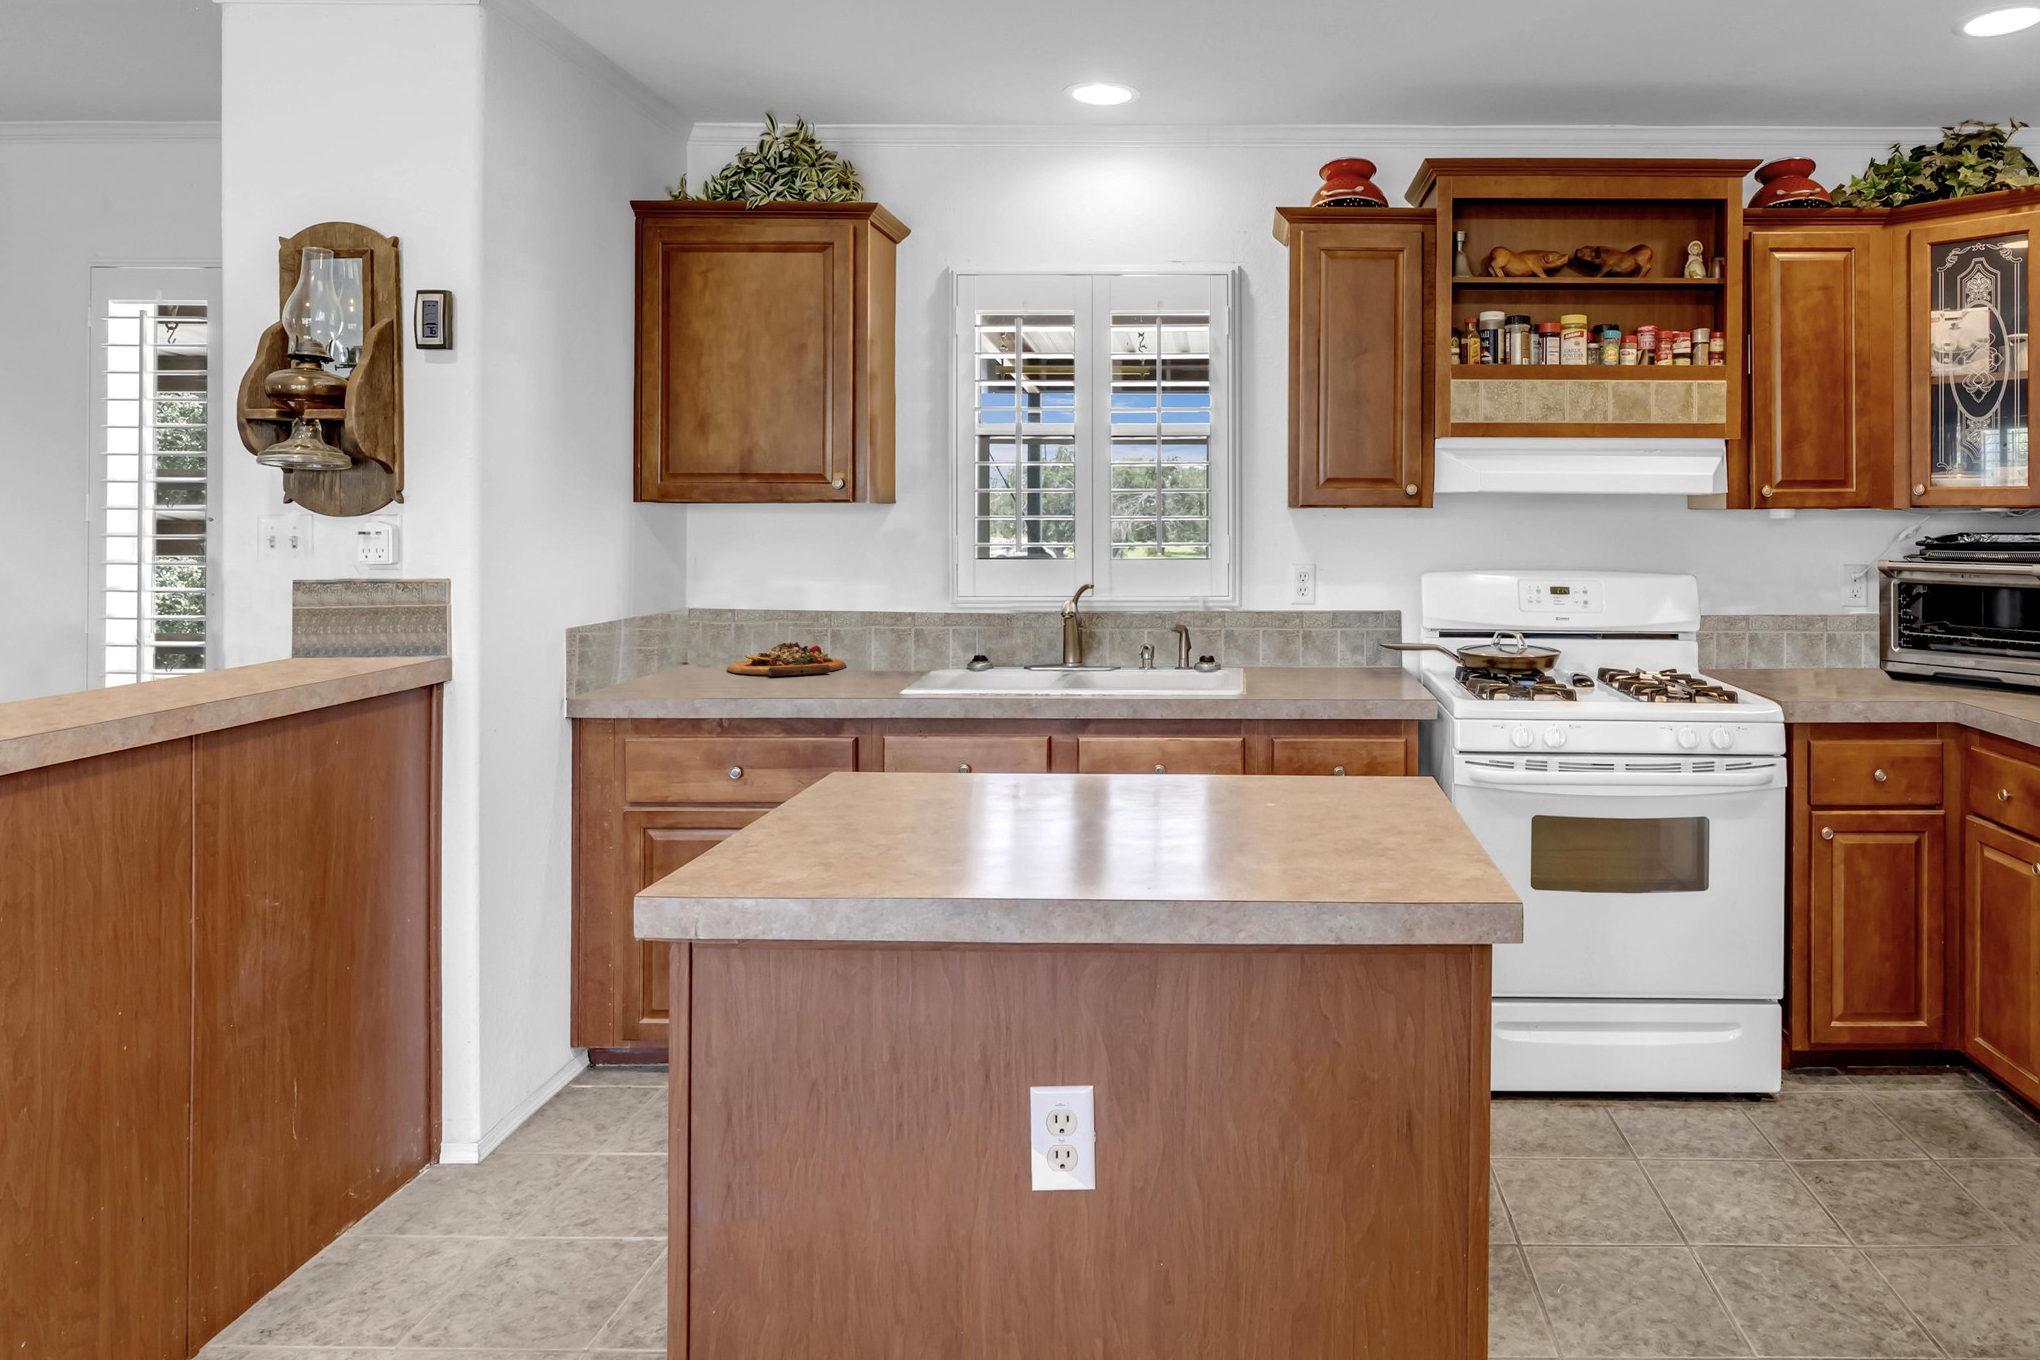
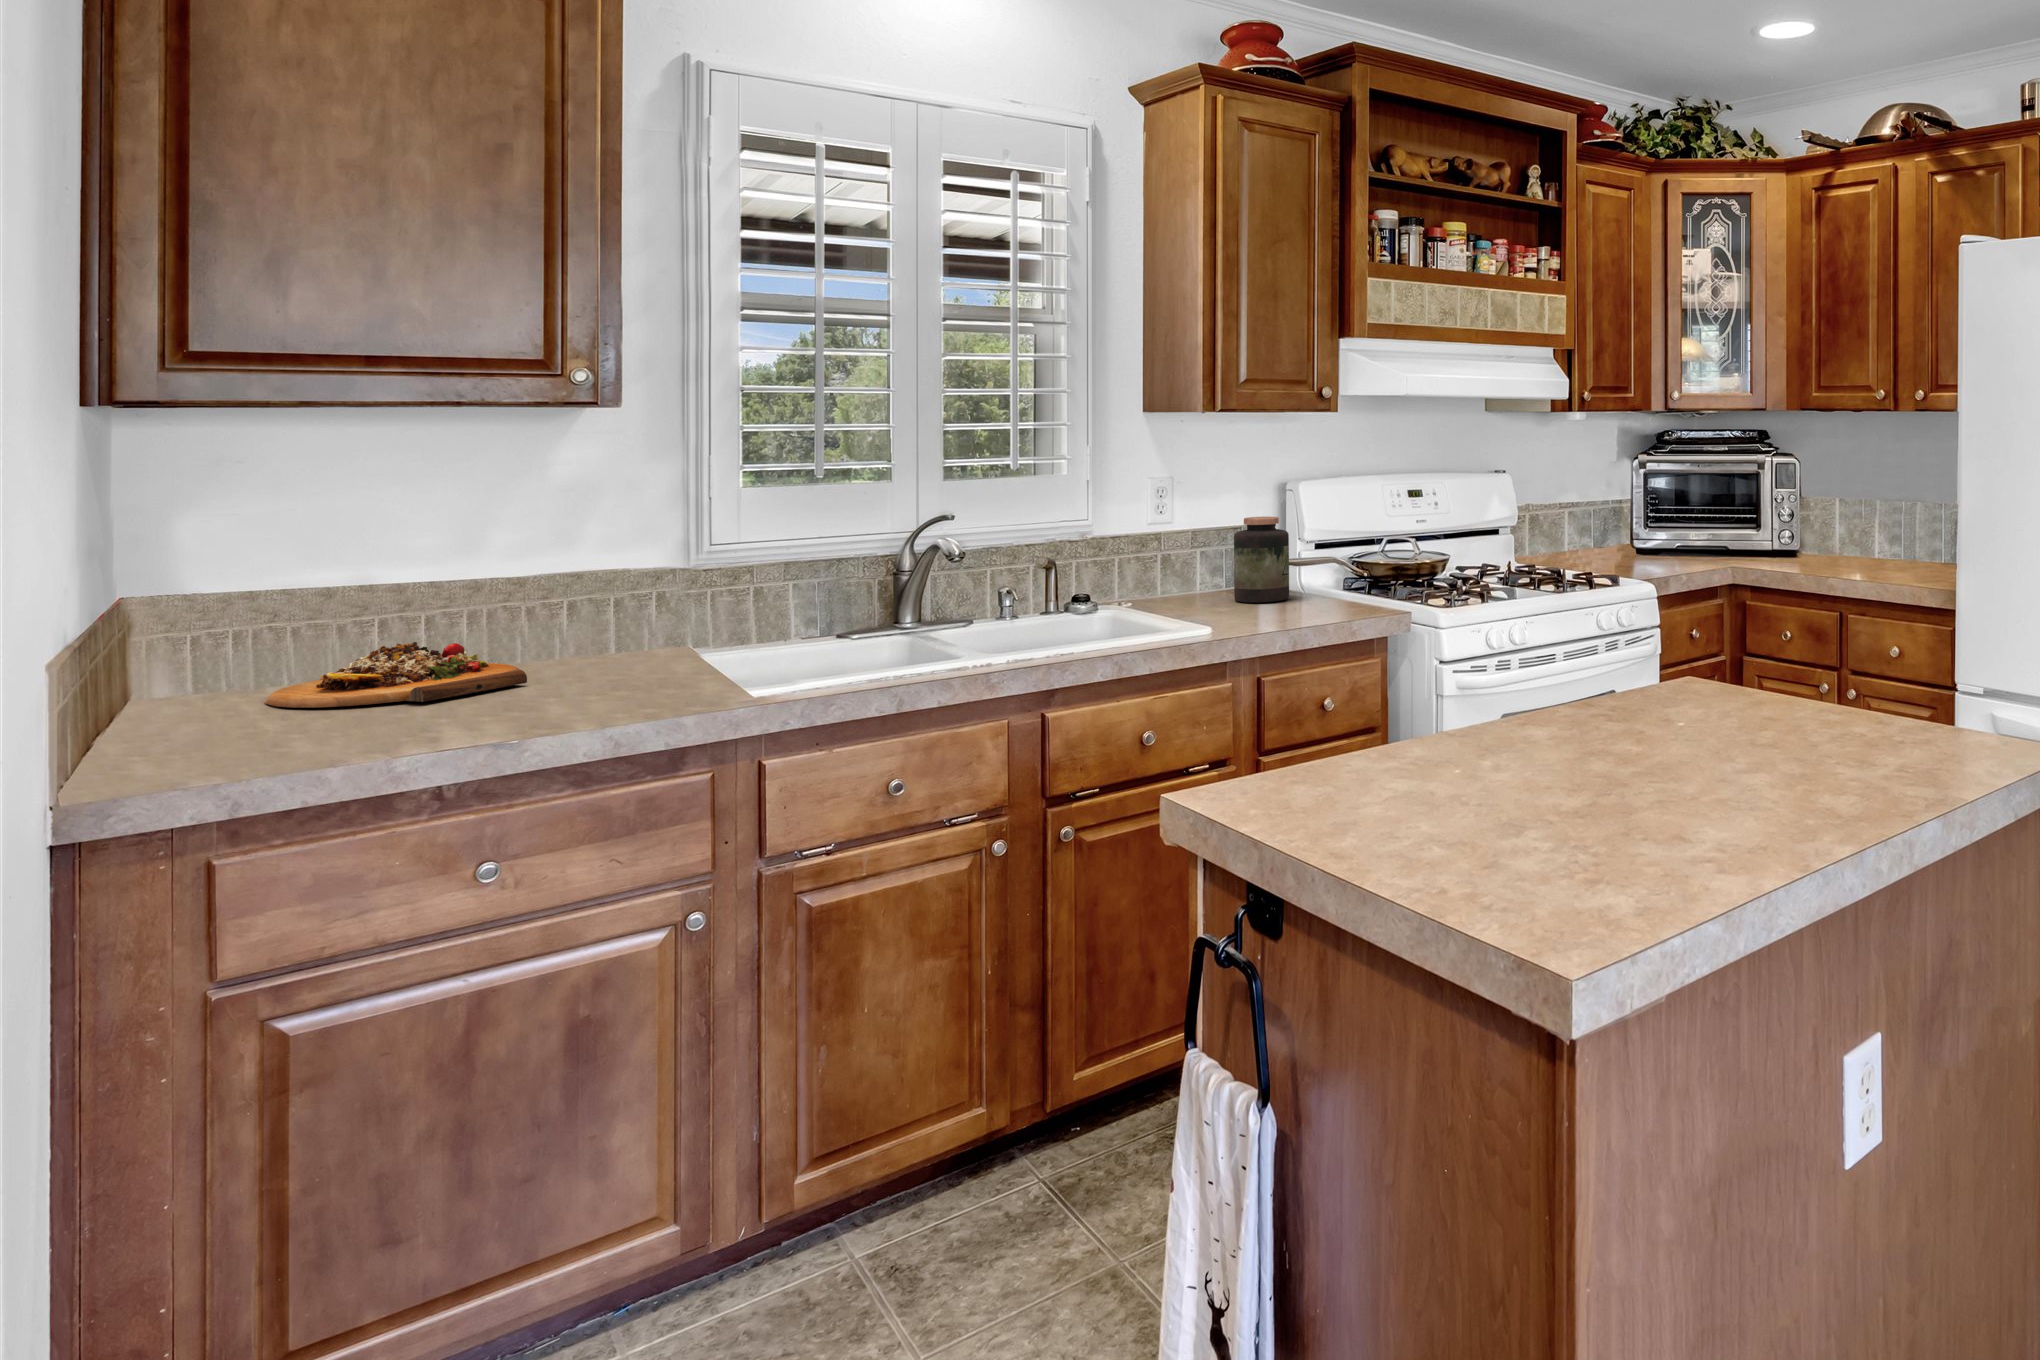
jar: none [1330,602,1379,678] -> present [1234,517,1289,603]

